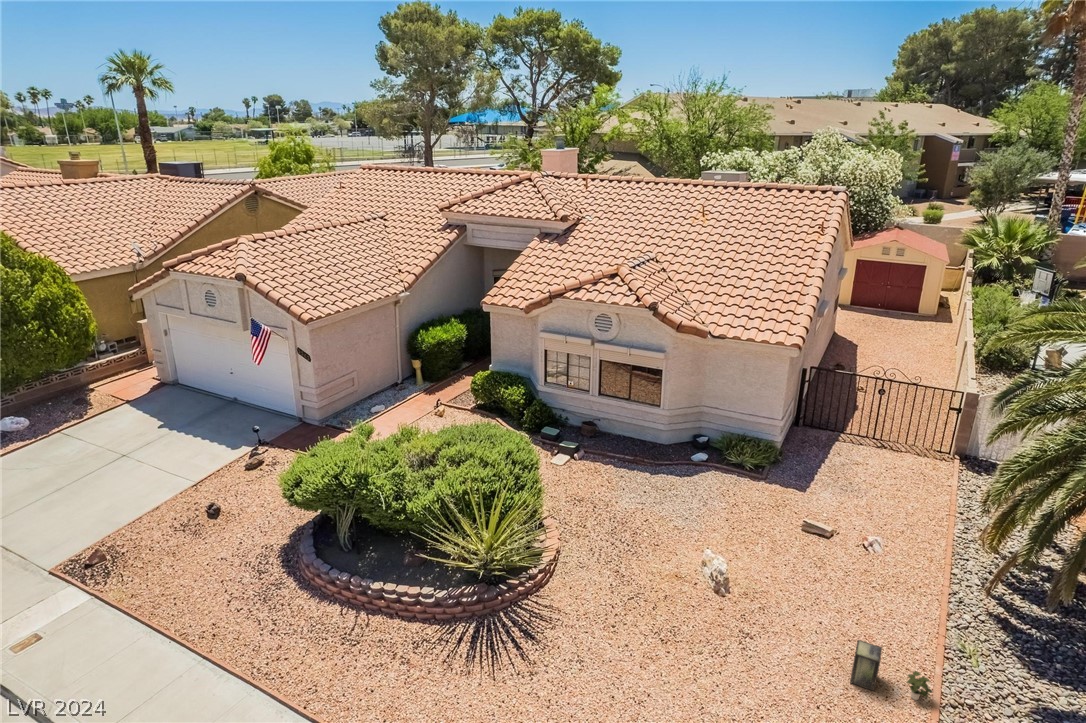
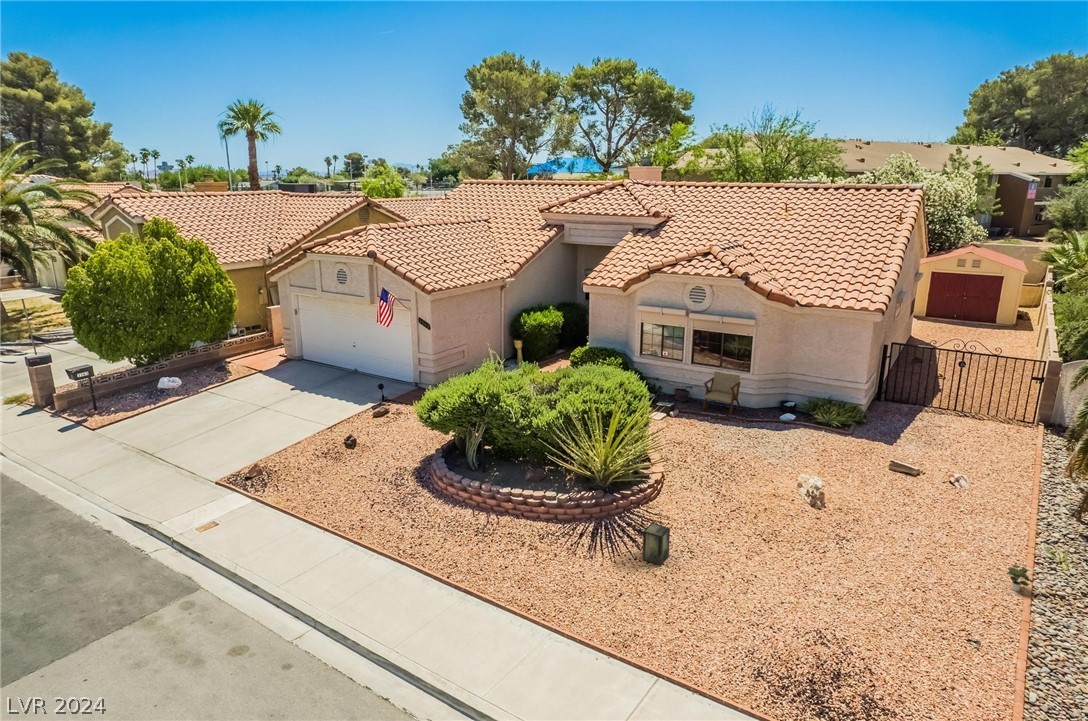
lounge chair: none [612,405,652,454] -> present [703,371,741,414]
storage box: present [850,640,882,691] -> present [642,523,670,566]

